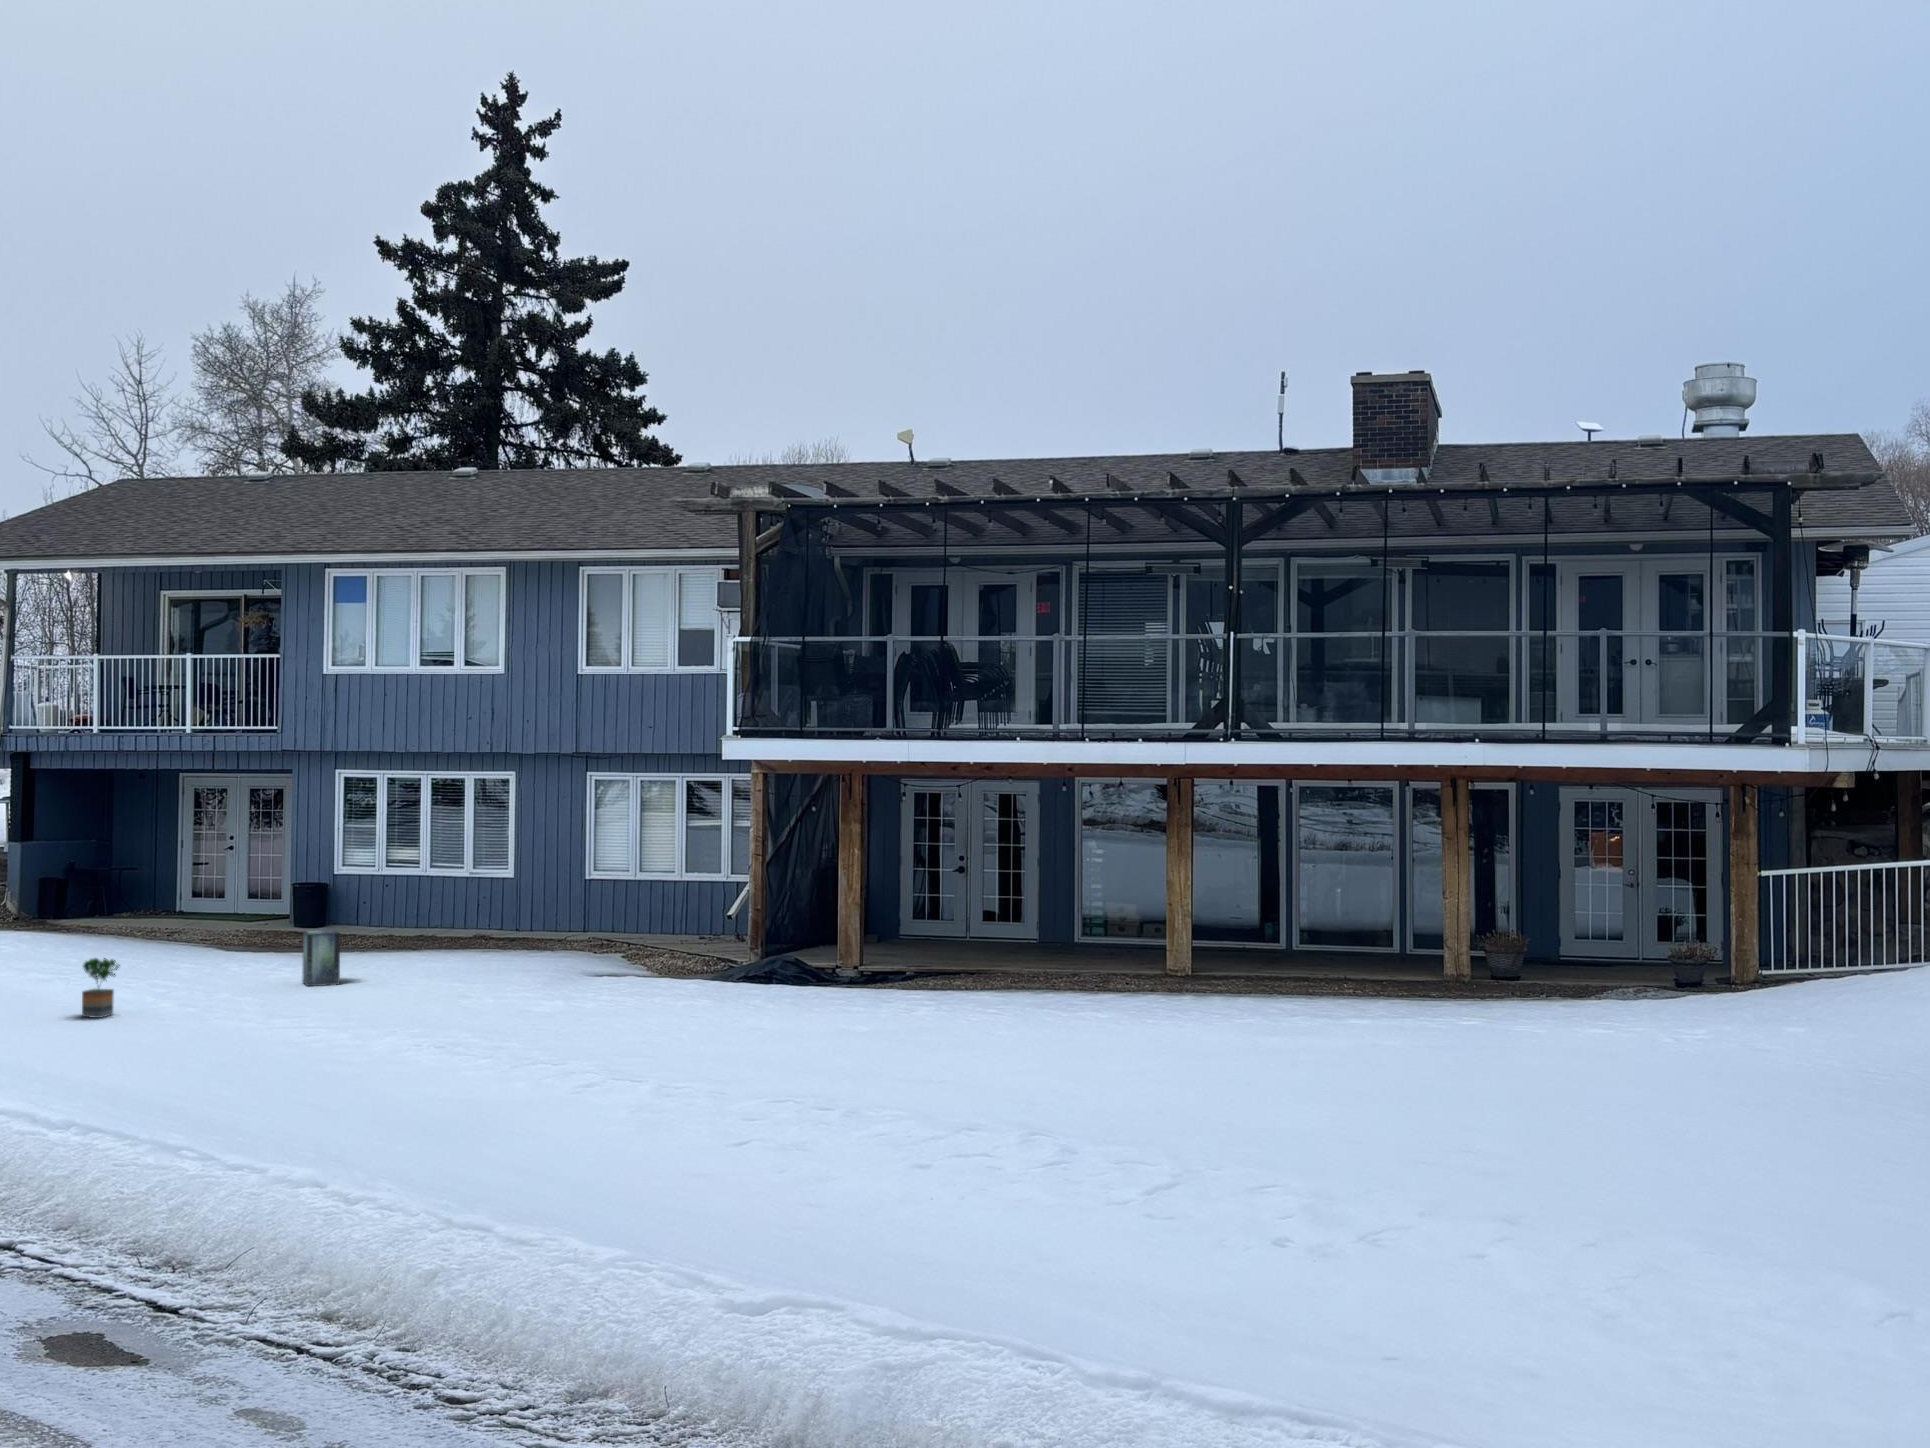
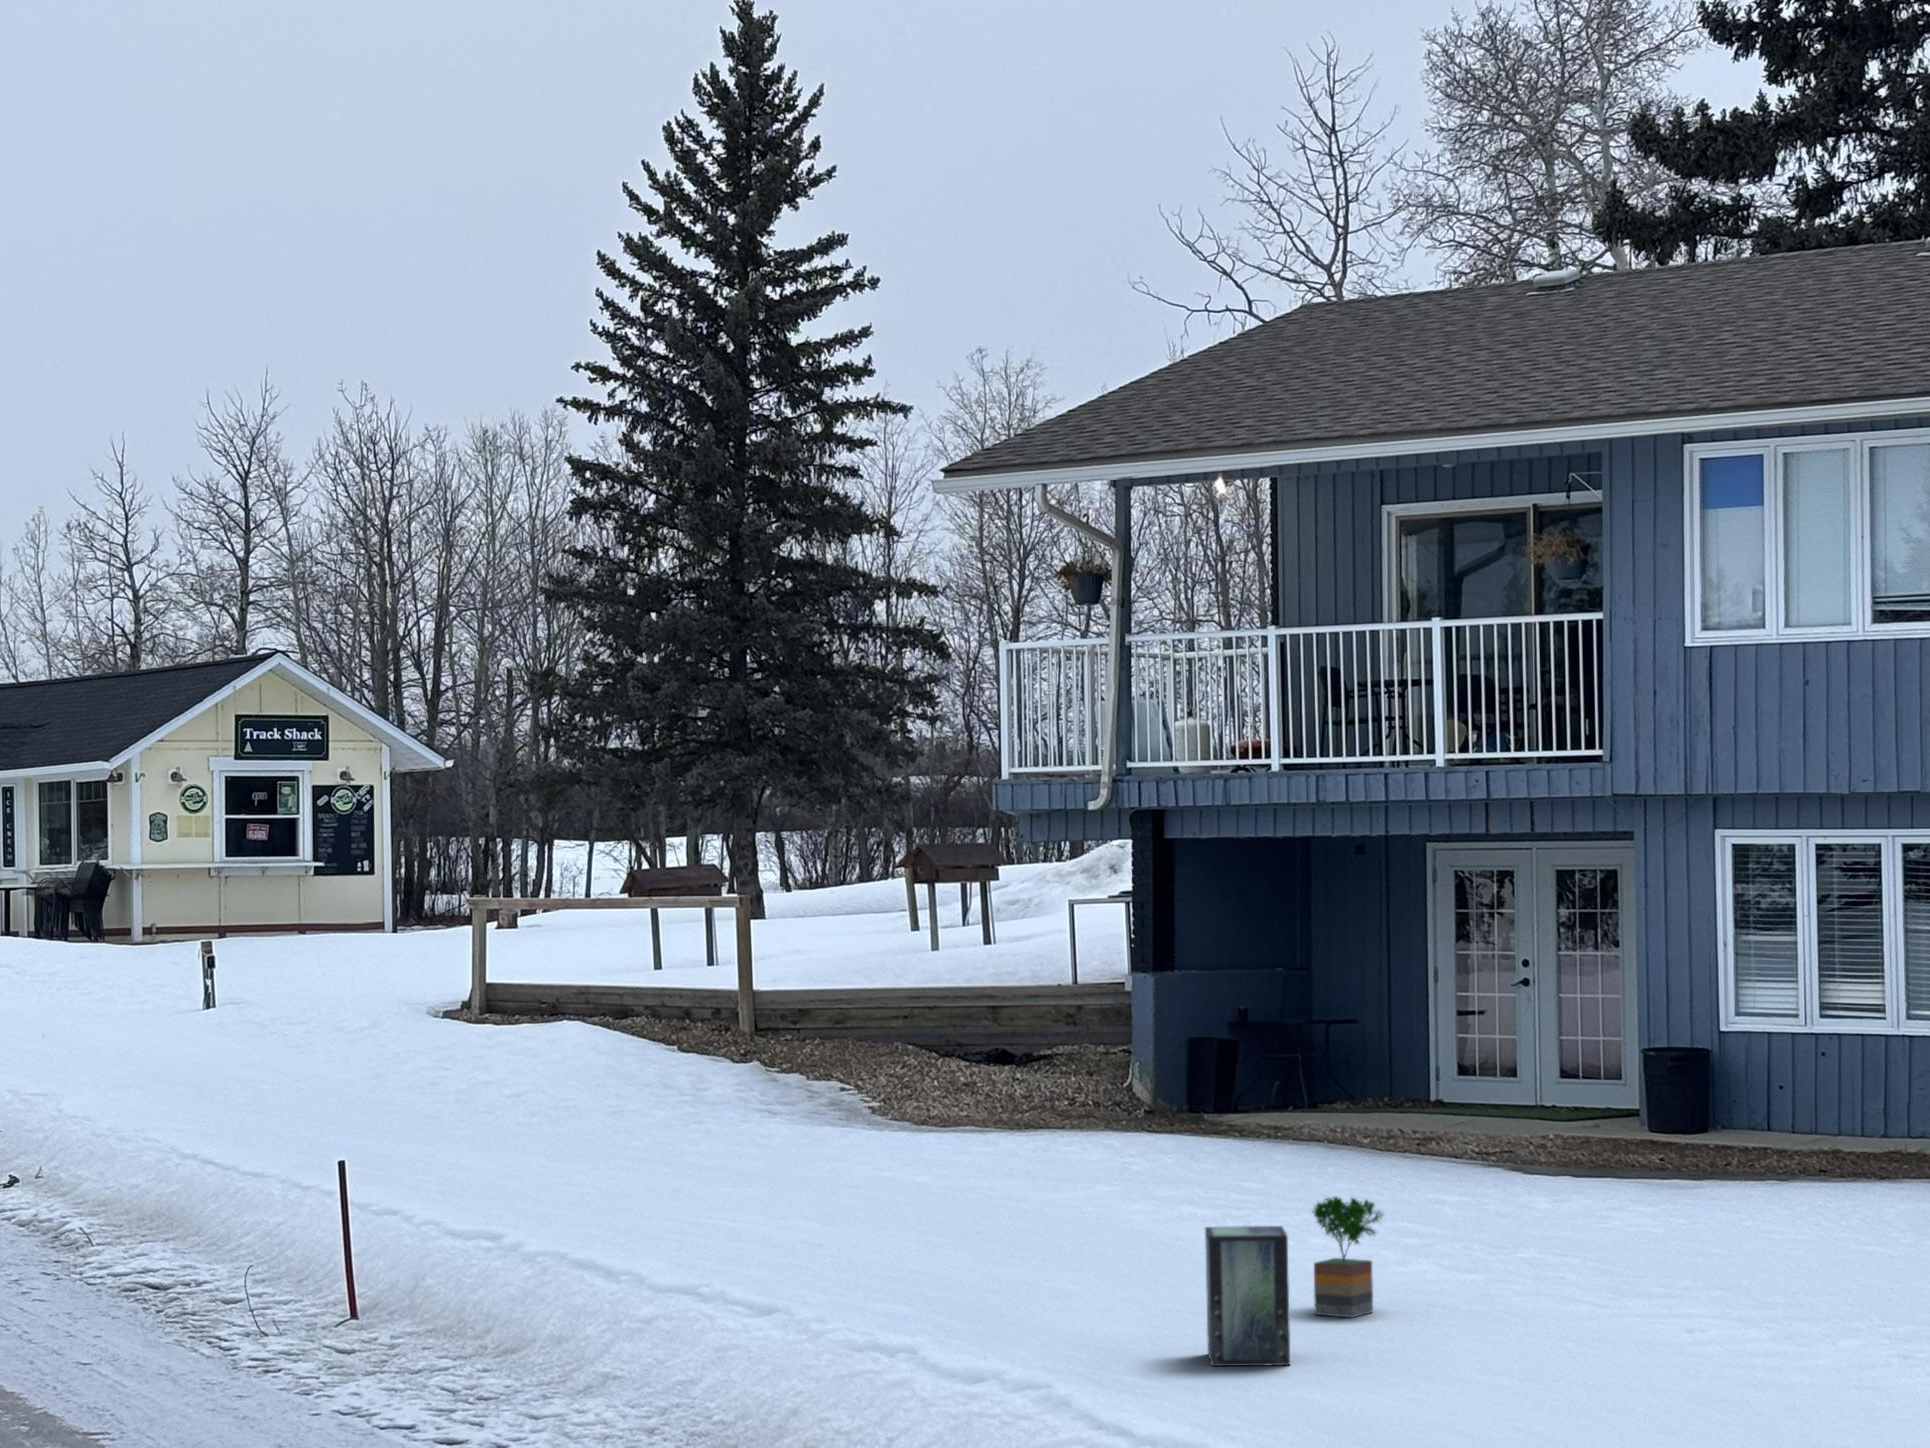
storage box: present [303,930,340,986] -> present [1205,1226,1290,1366]

